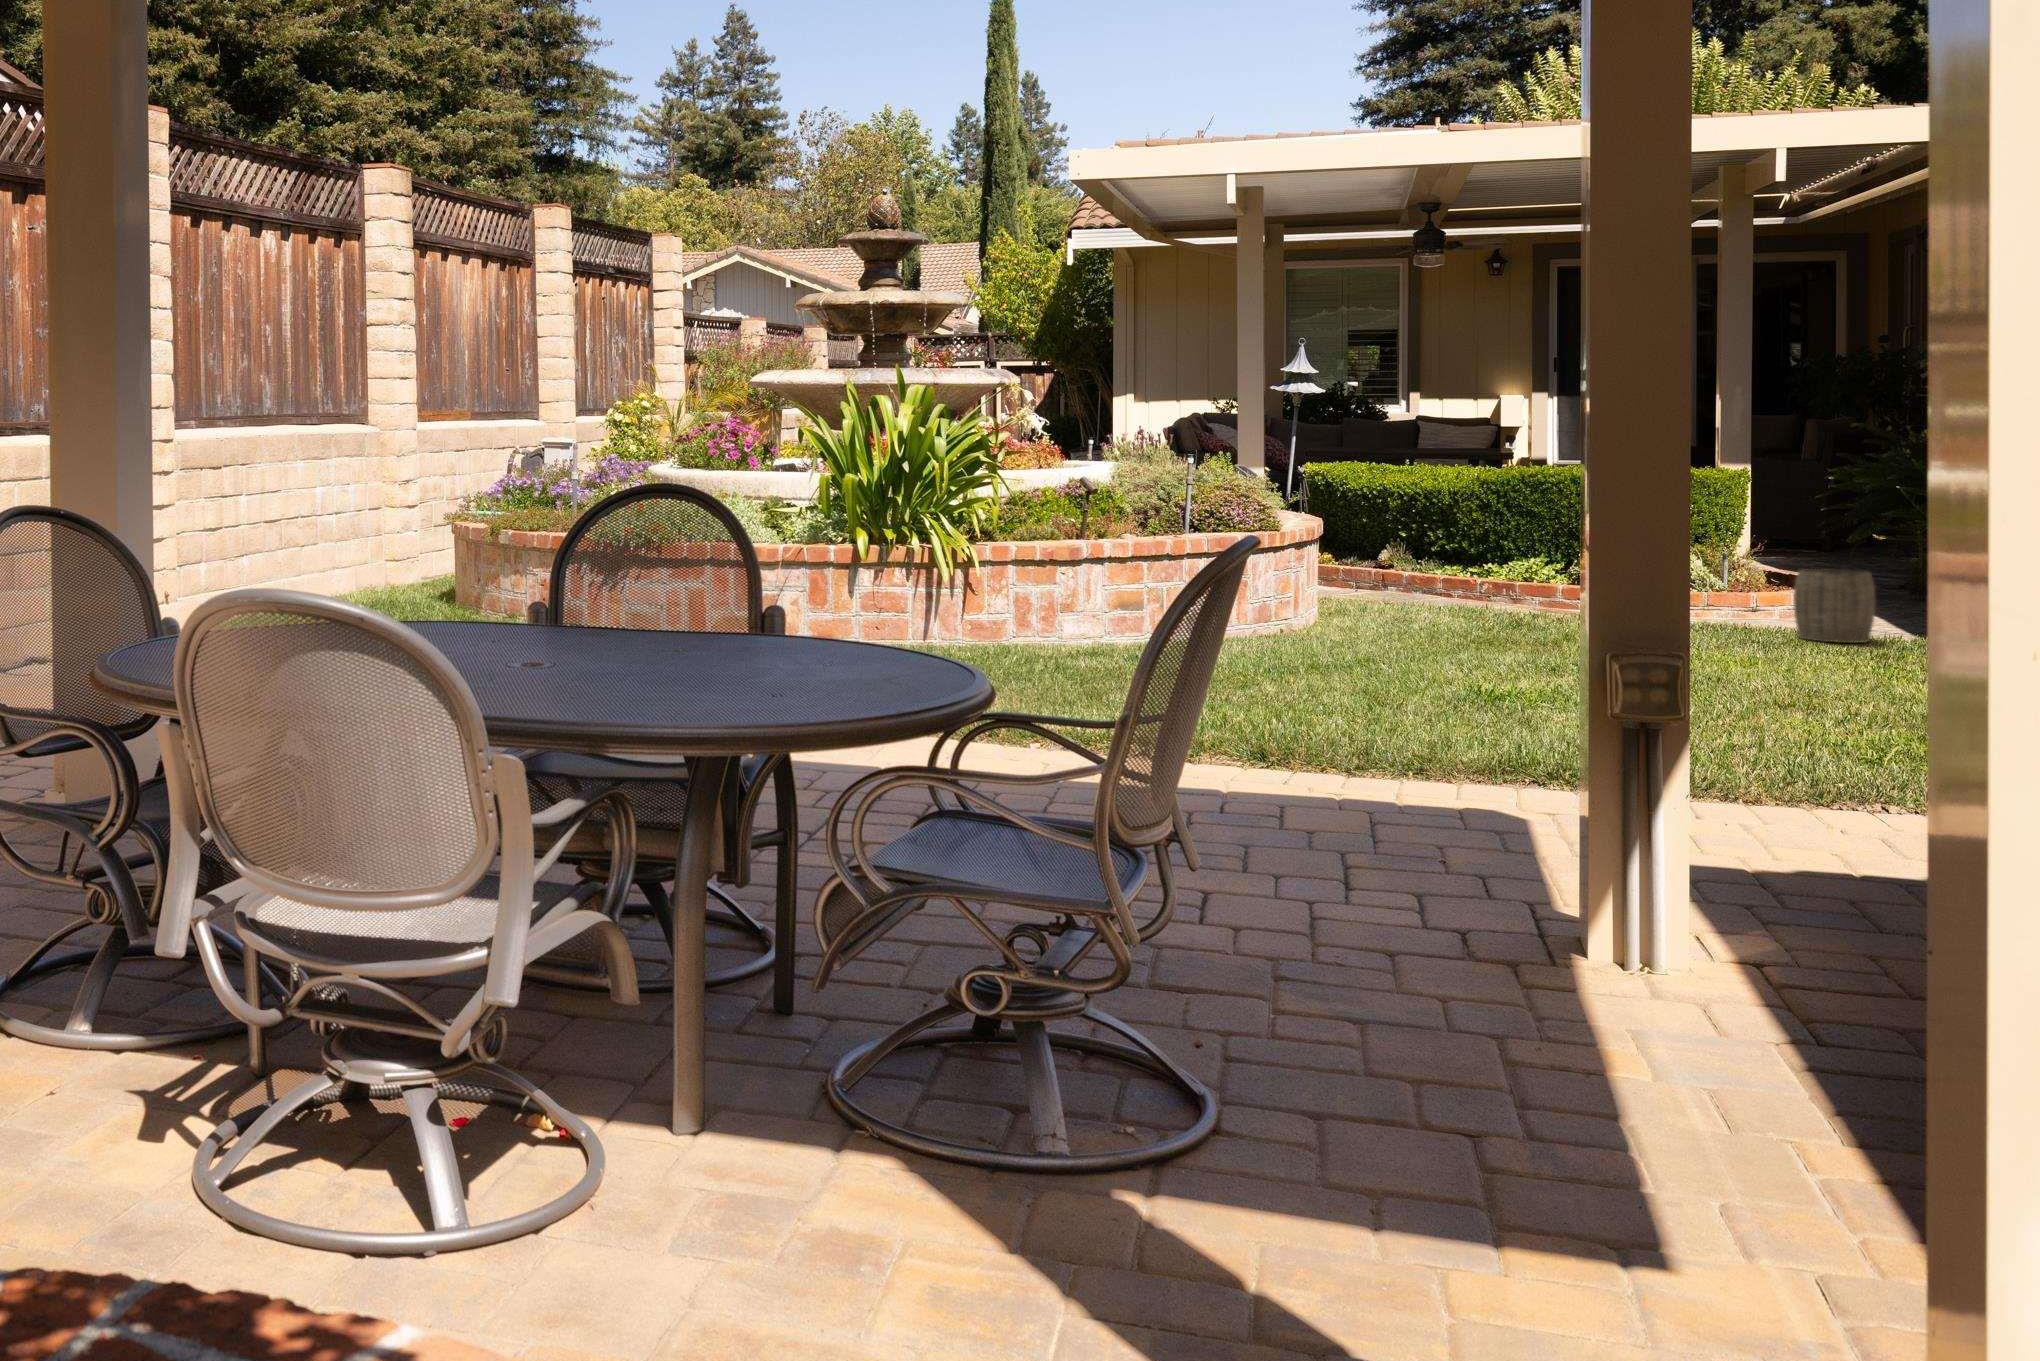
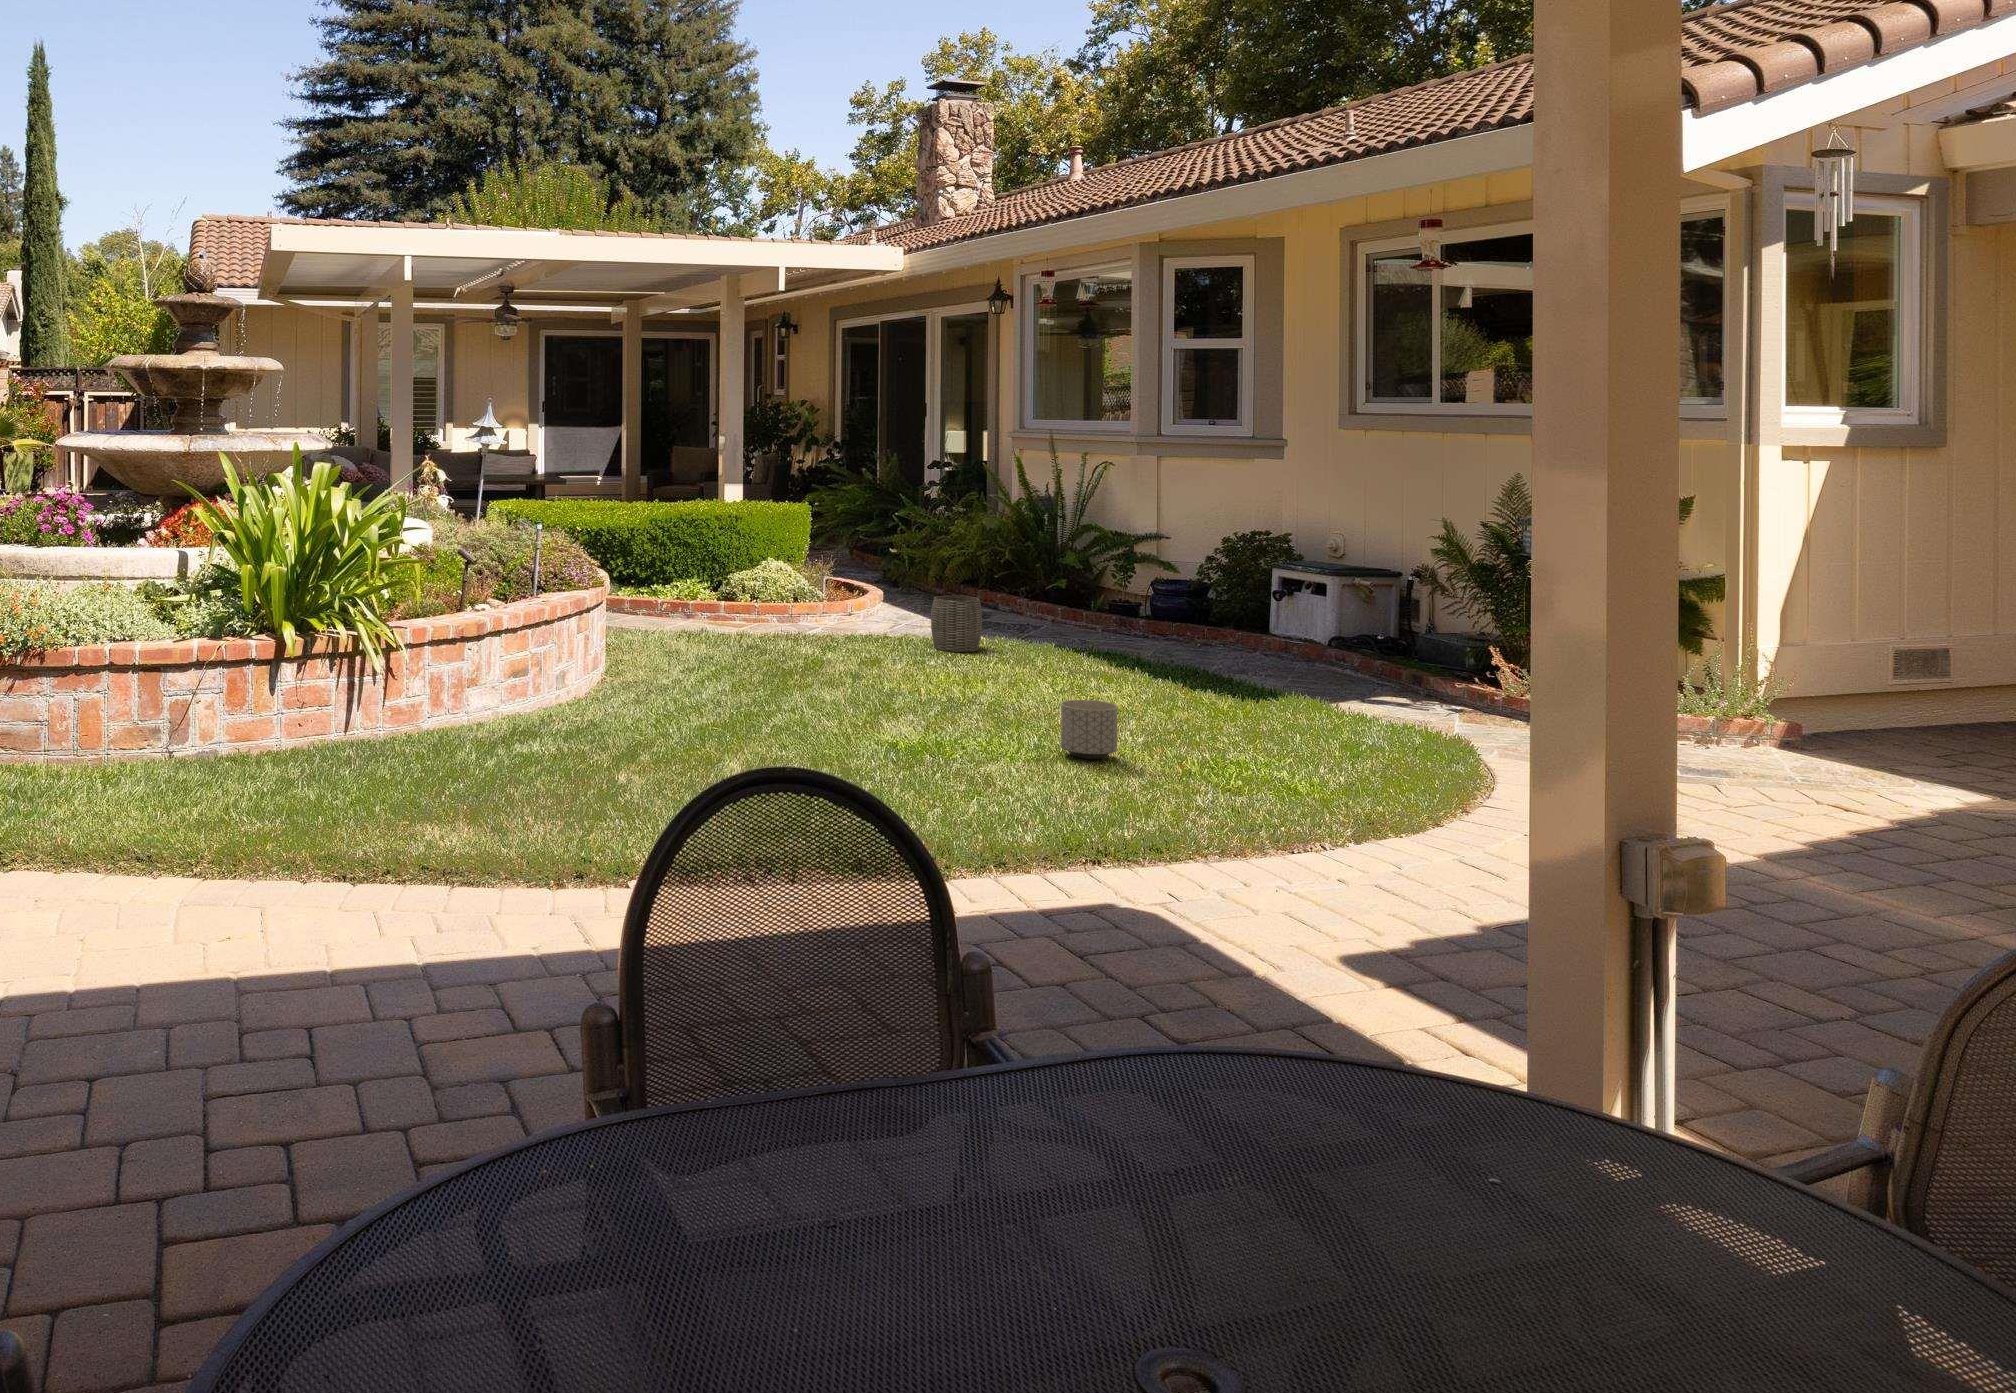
planter: none [1748,664,1833,739] -> present [1061,700,1117,759]

